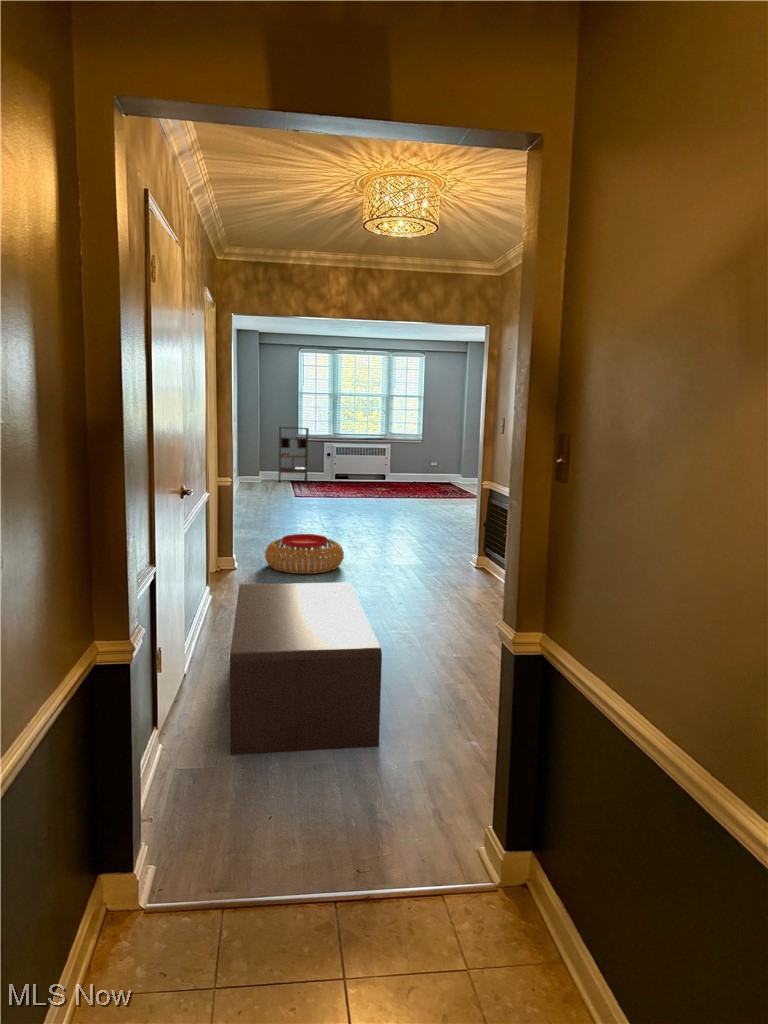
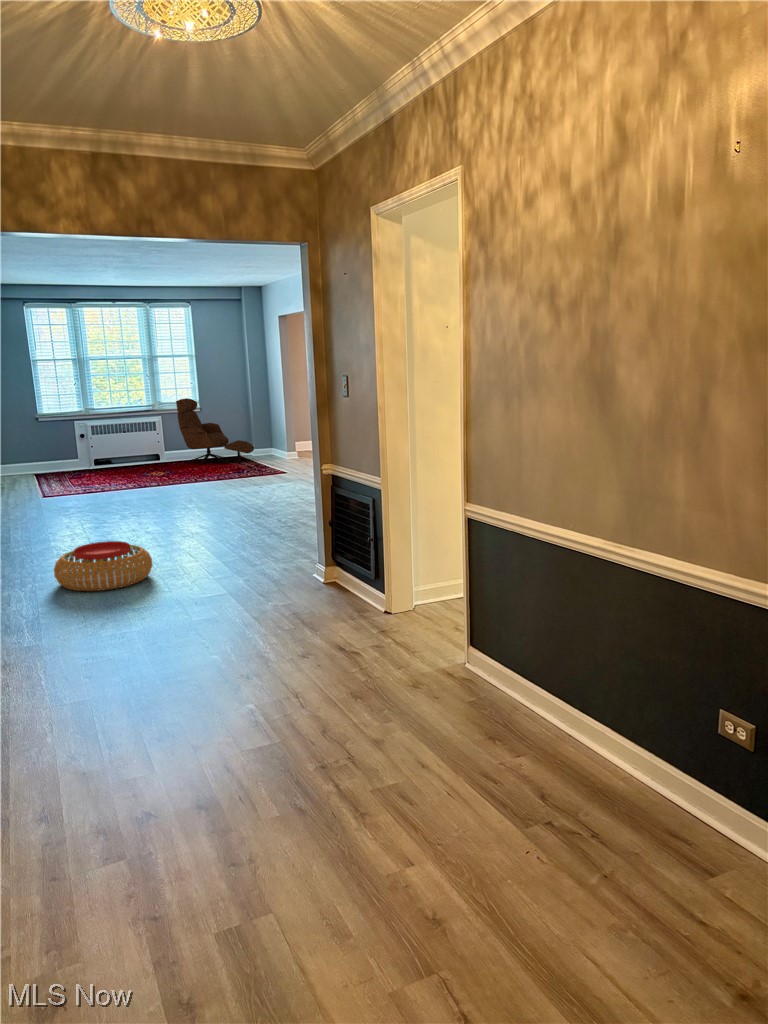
bookshelf: present [278,427,309,483] -> none [9,405,59,479]
lounge chair: none [403,432,462,488] -> present [176,398,254,464]
coffee table: present [230,582,382,755] -> none [69,590,271,788]

